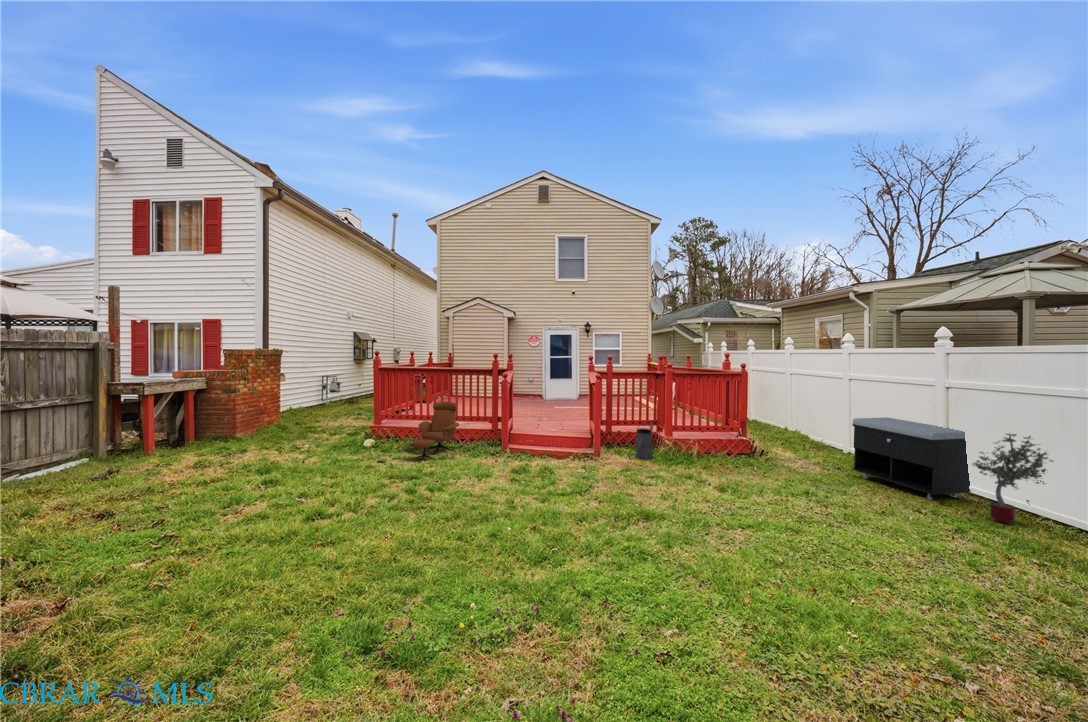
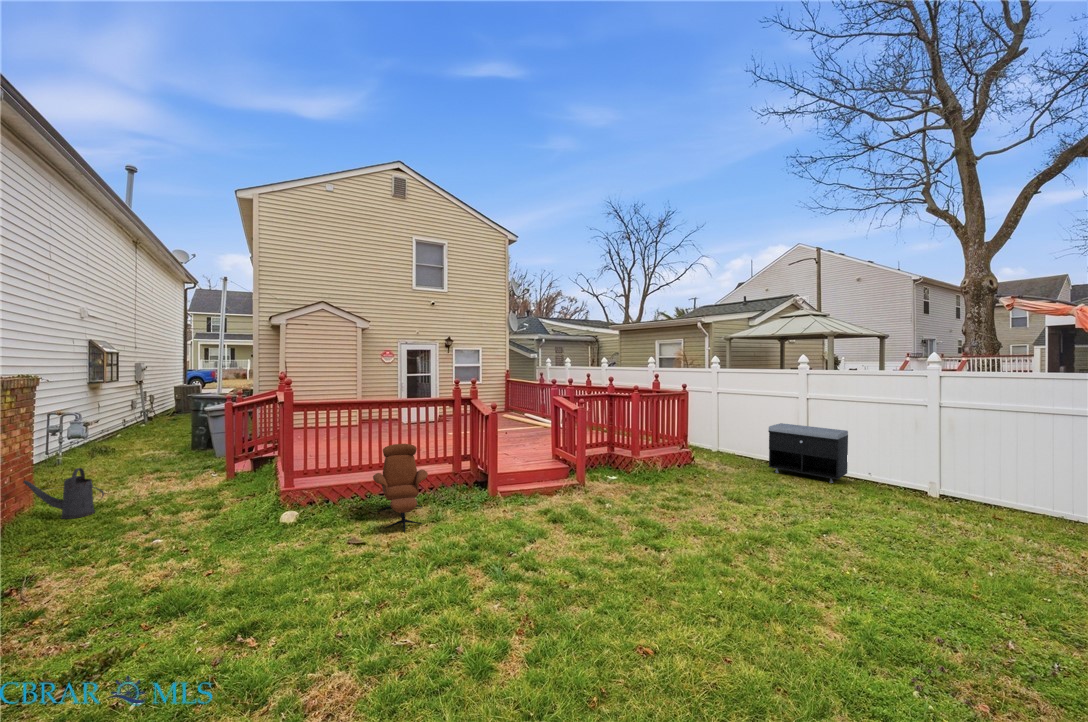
watering can: present [635,424,653,460] -> present [23,468,104,519]
potted tree: present [974,434,1053,524] -> none [860,431,919,494]

